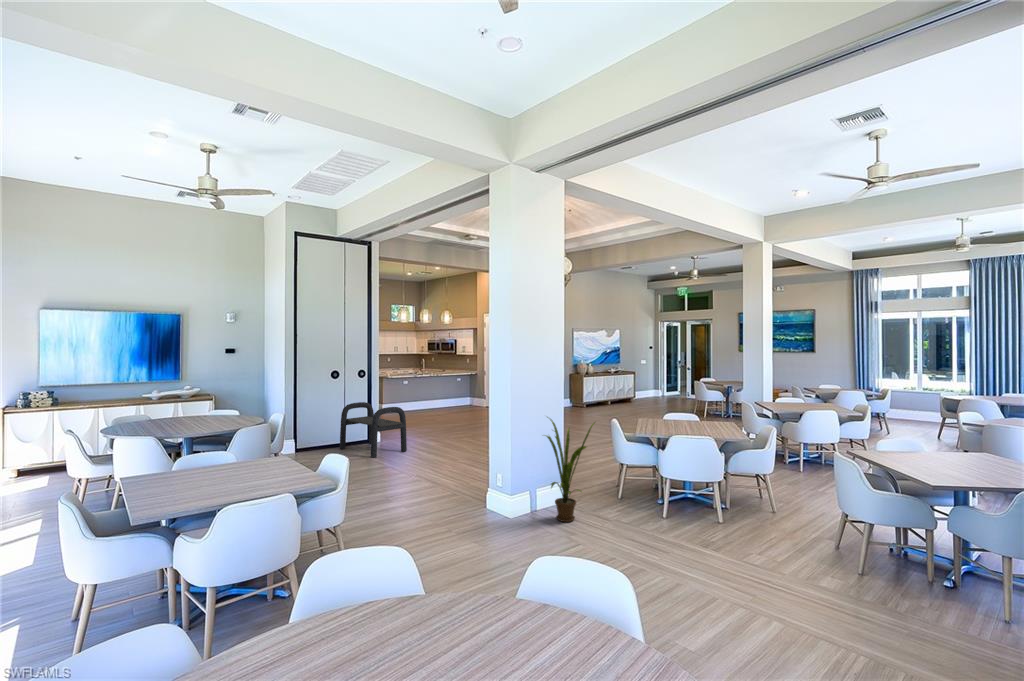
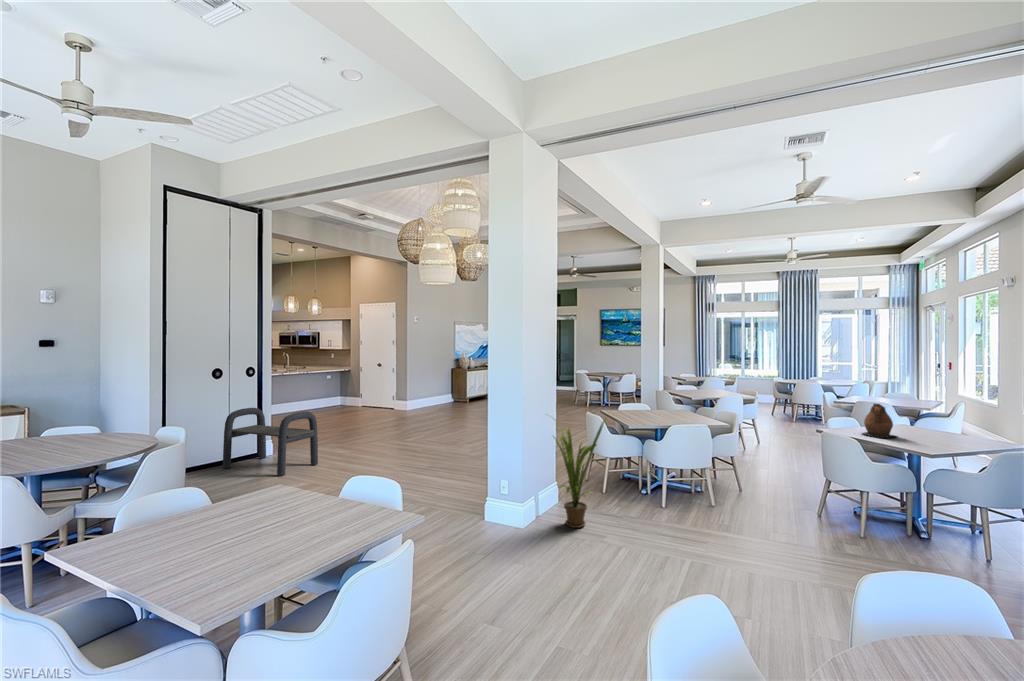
ceramic pitcher: none [901,422,949,464] -> present [863,404,898,437]

